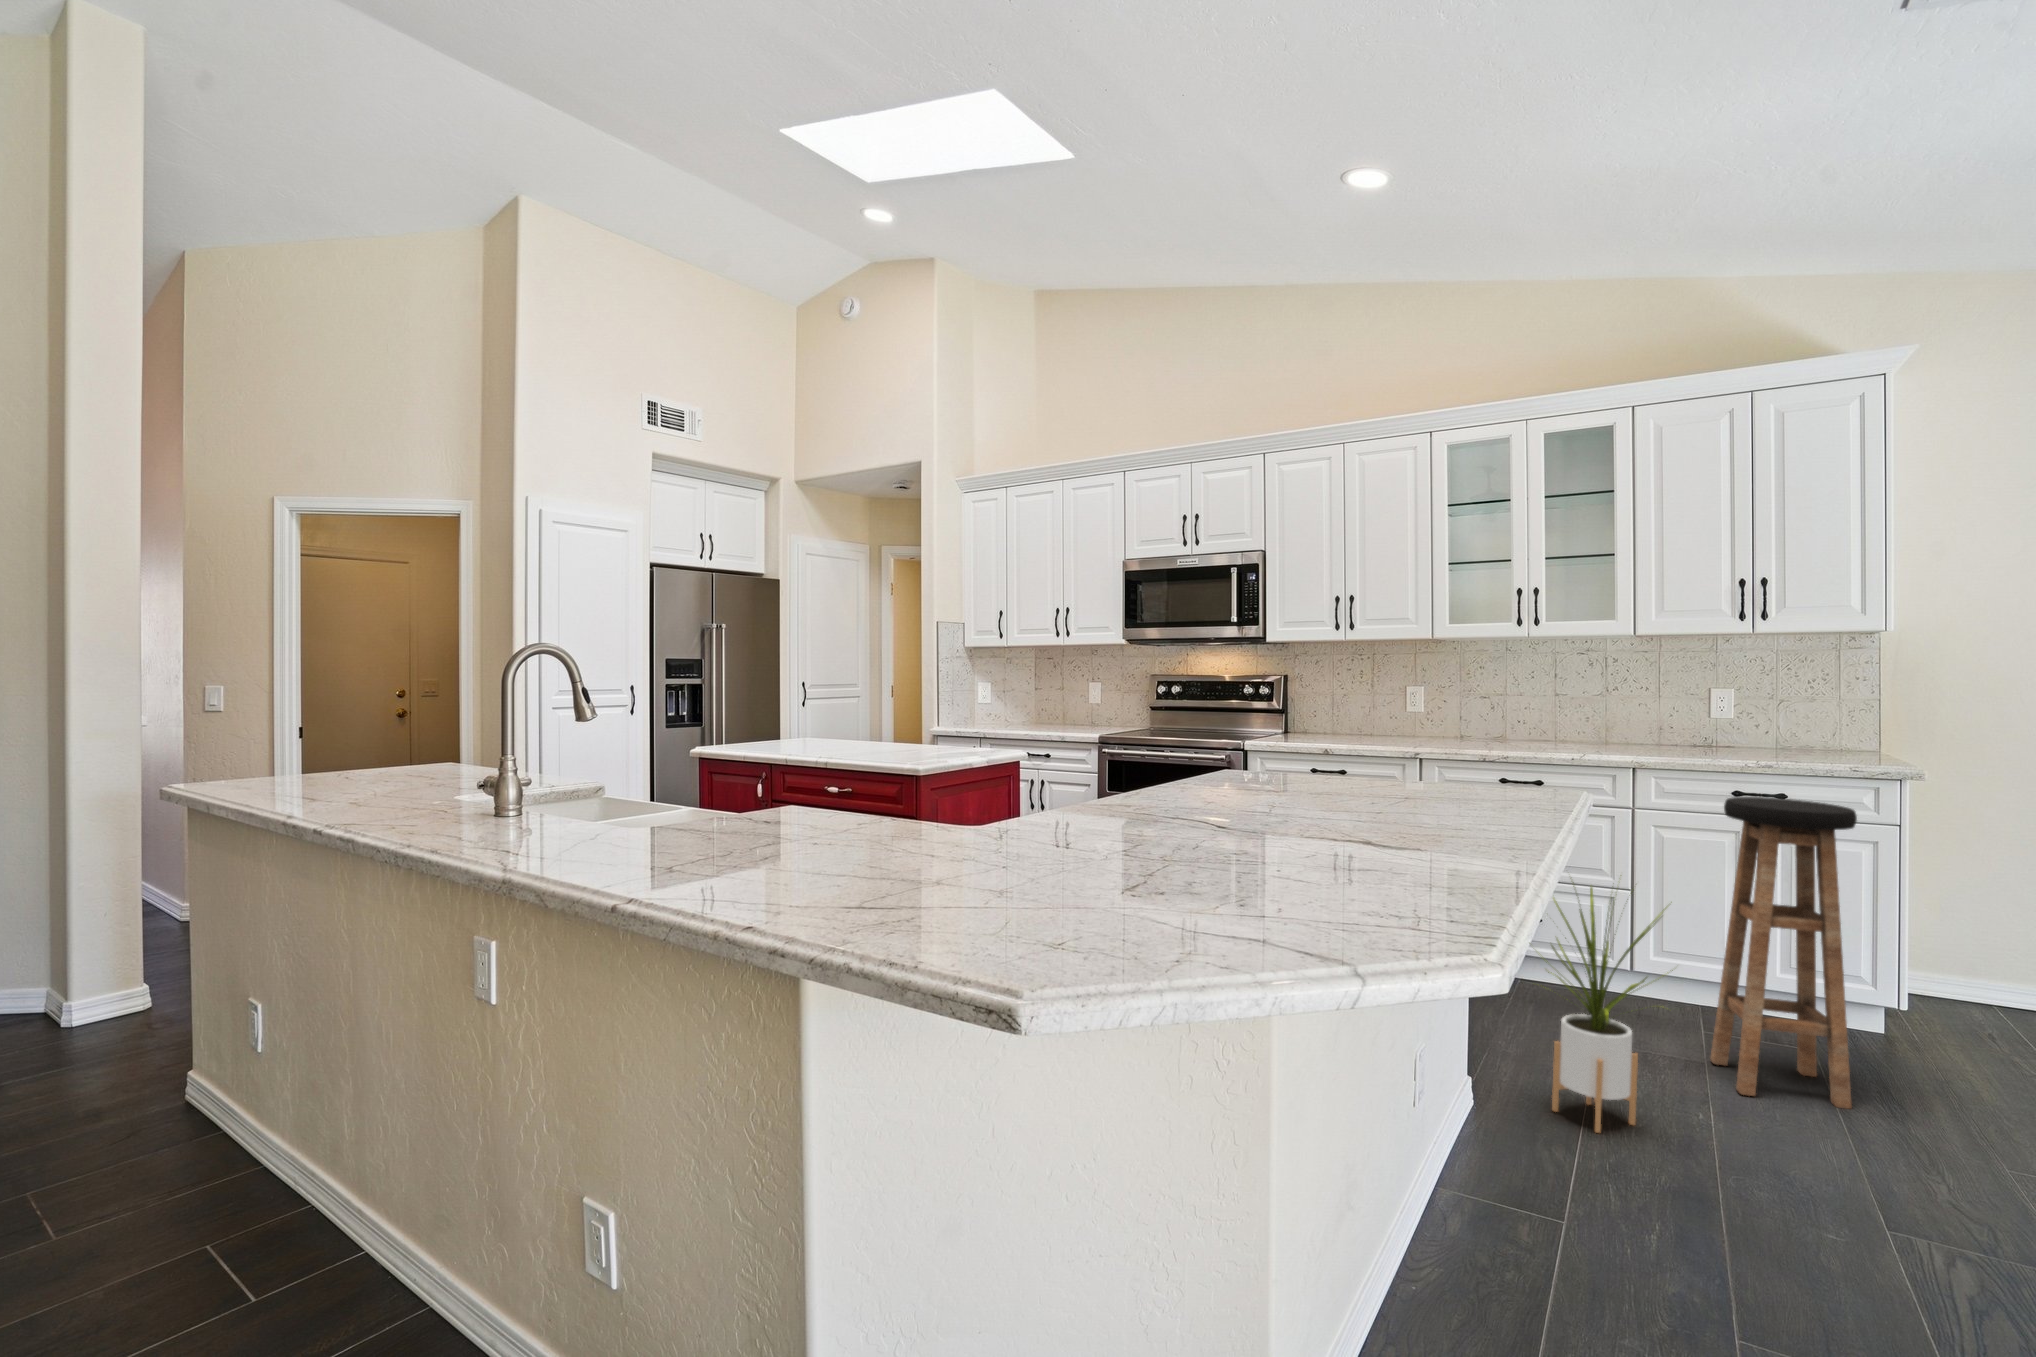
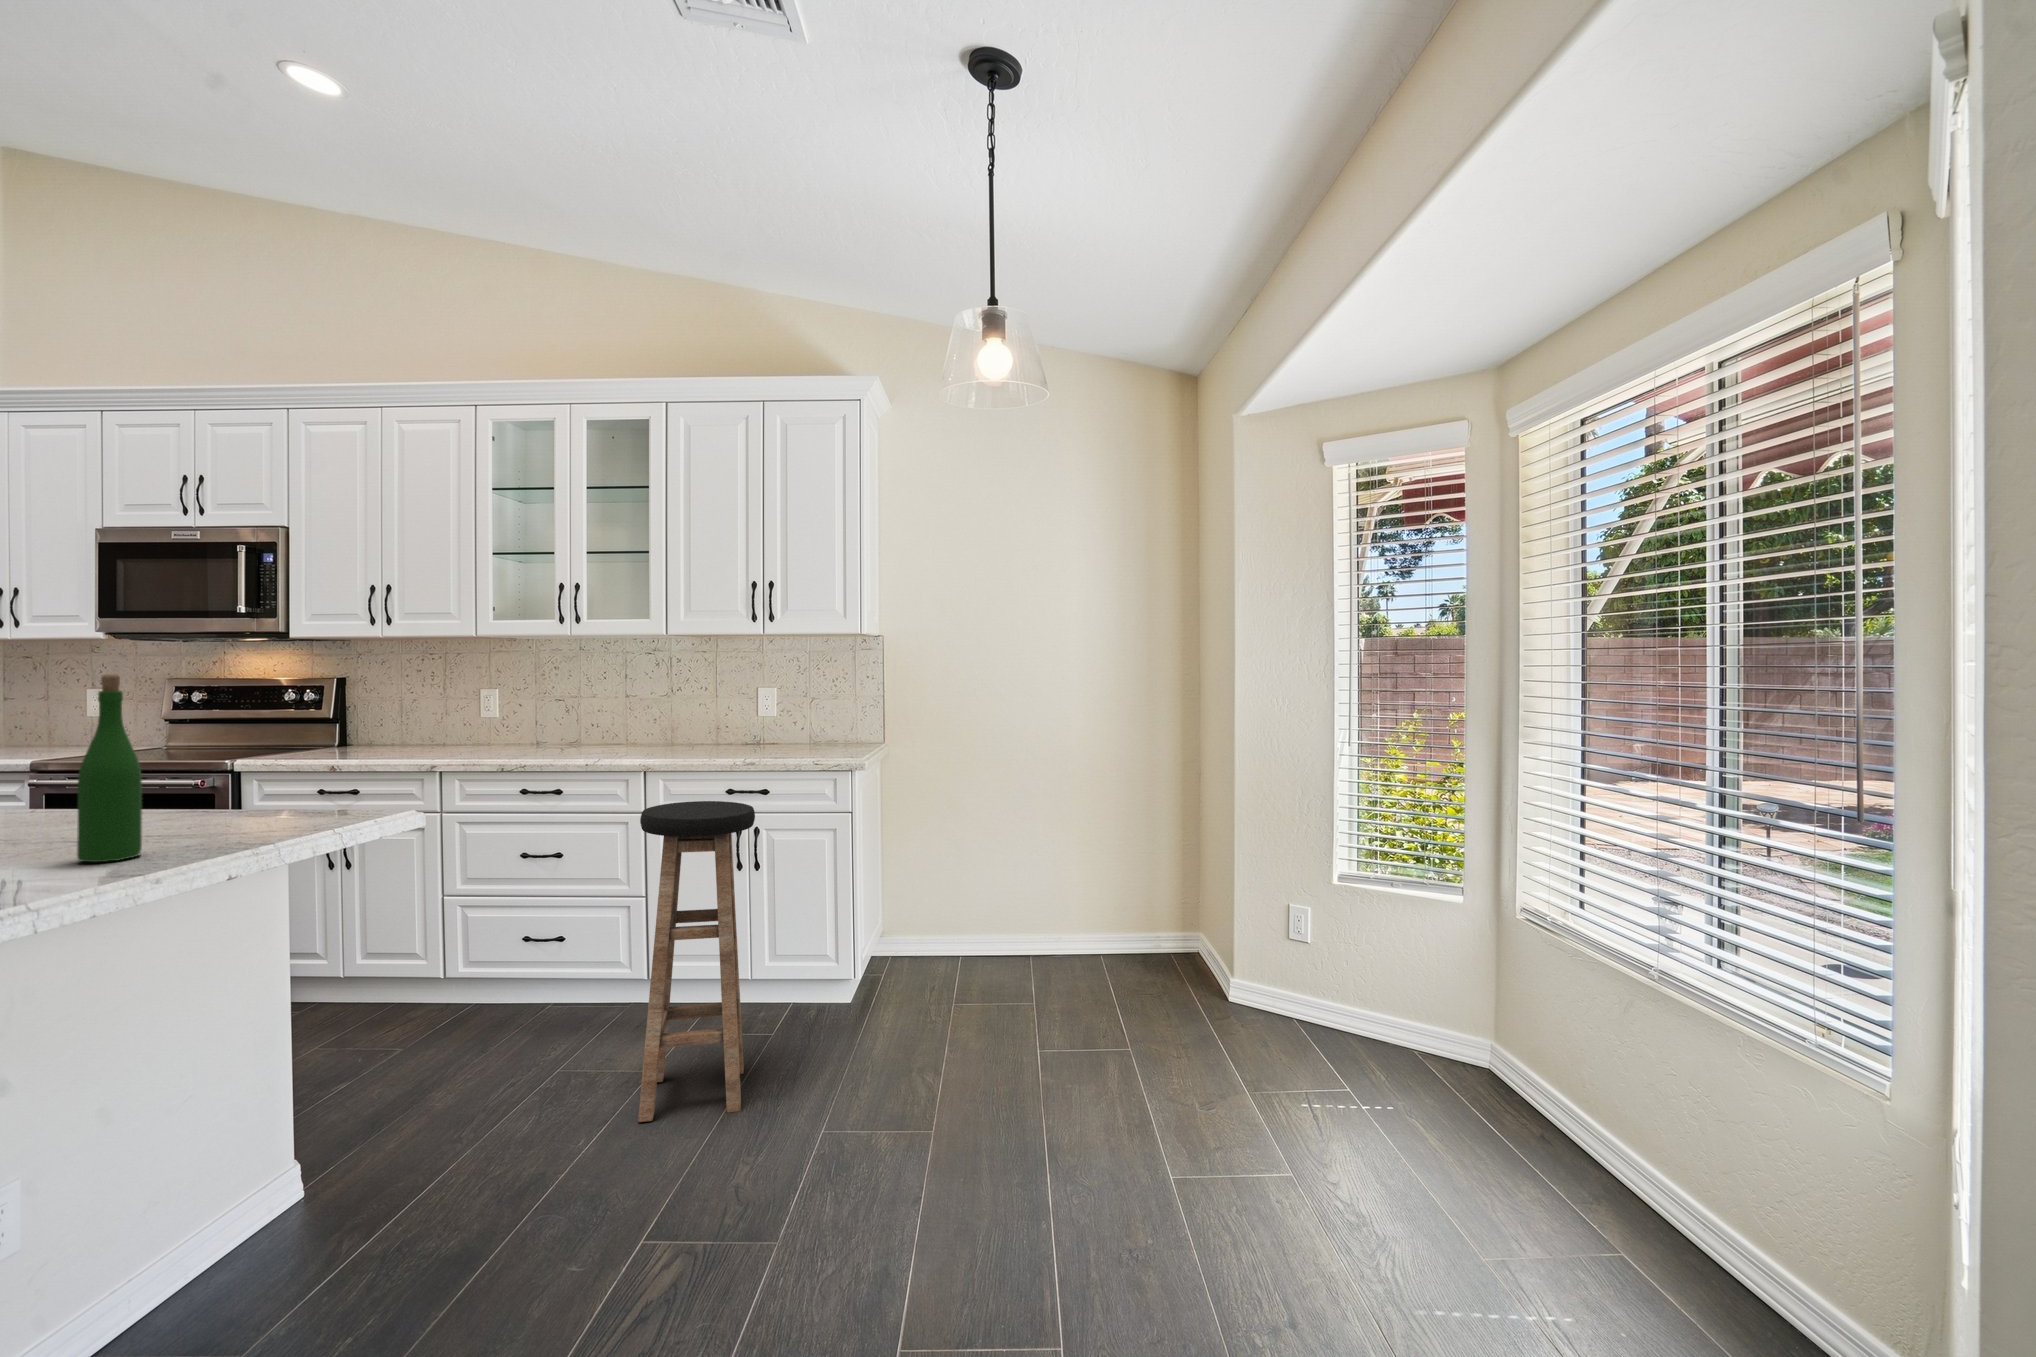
wine bottle: none [1487,664,1525,795] -> present [77,674,142,862]
house plant: present [1547,882,1673,1133] -> none [307,915,506,1244]

